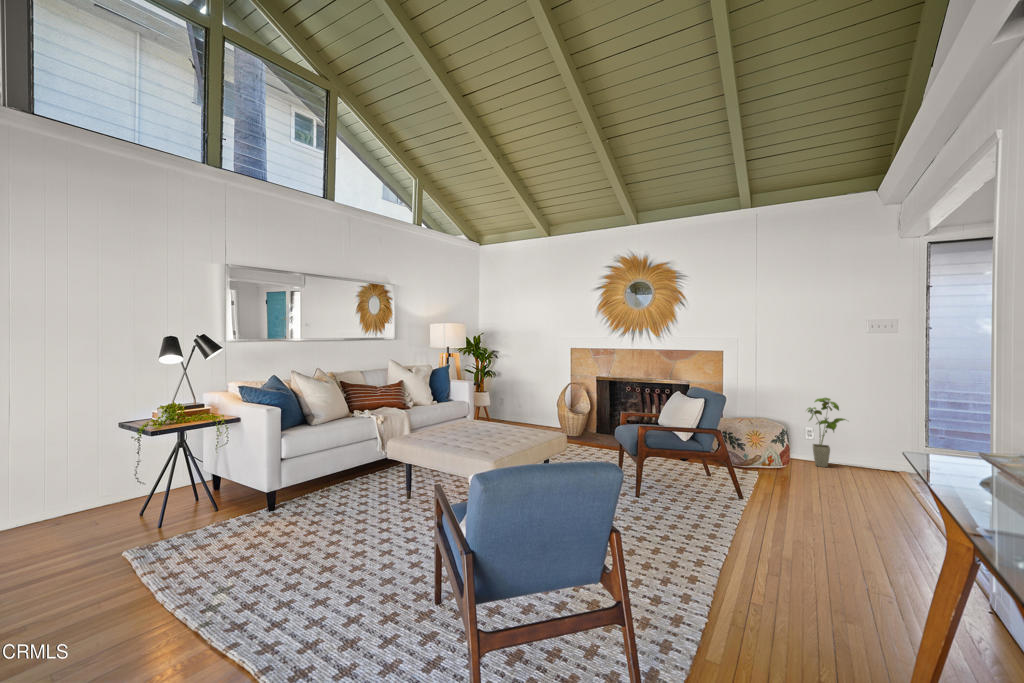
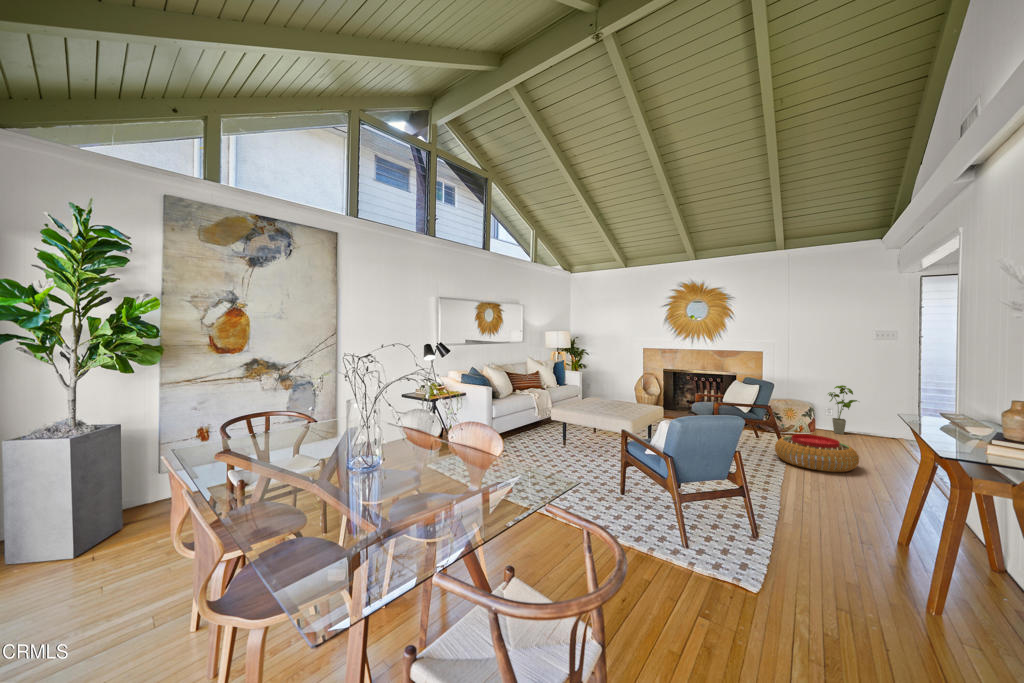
pouf: none [723,476,845,541] -> present [775,434,859,472]

